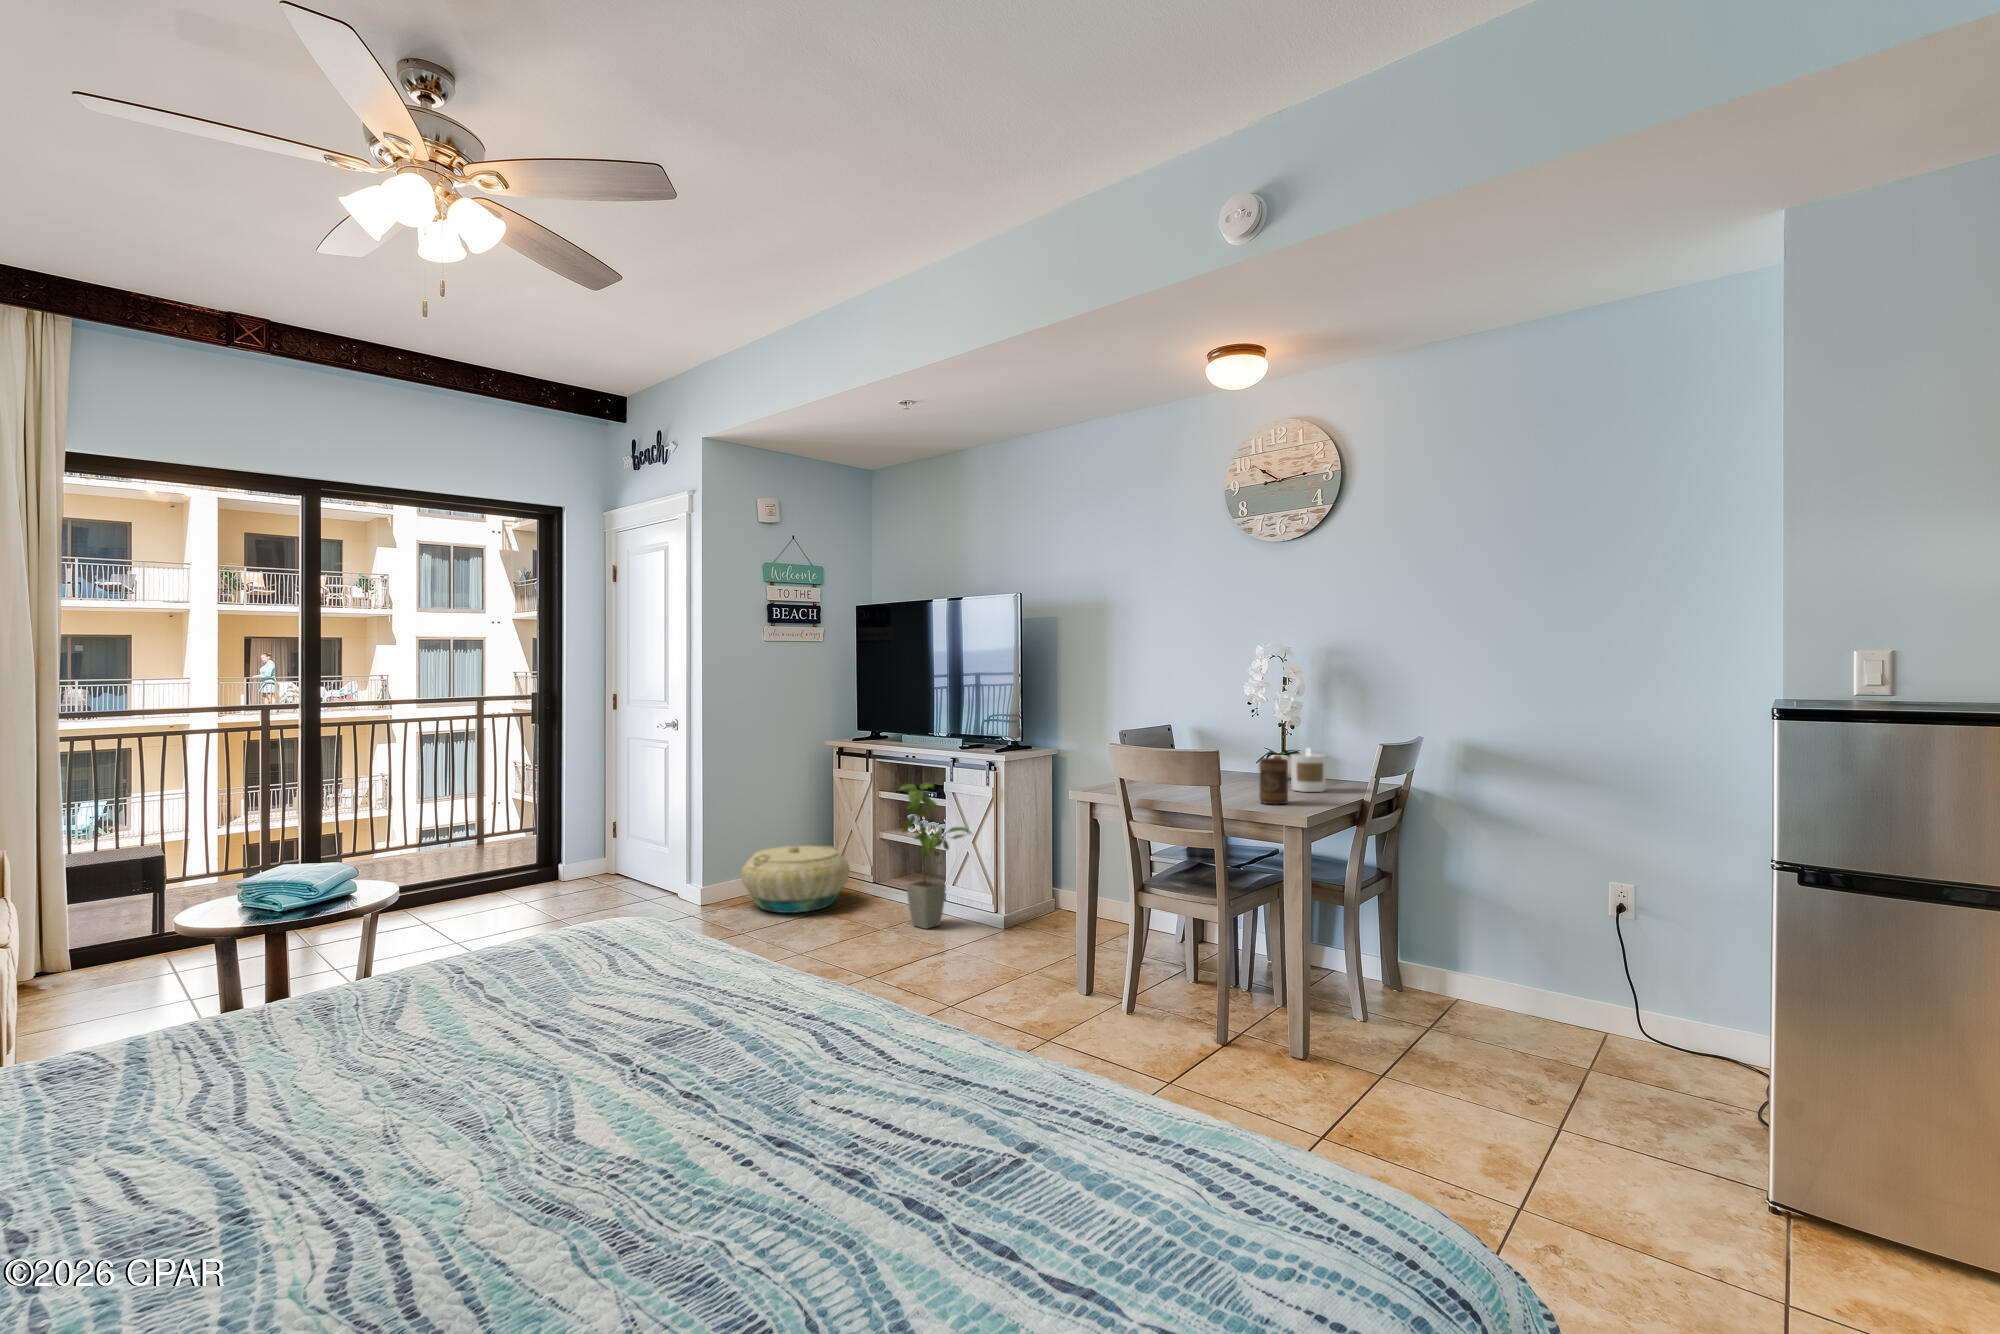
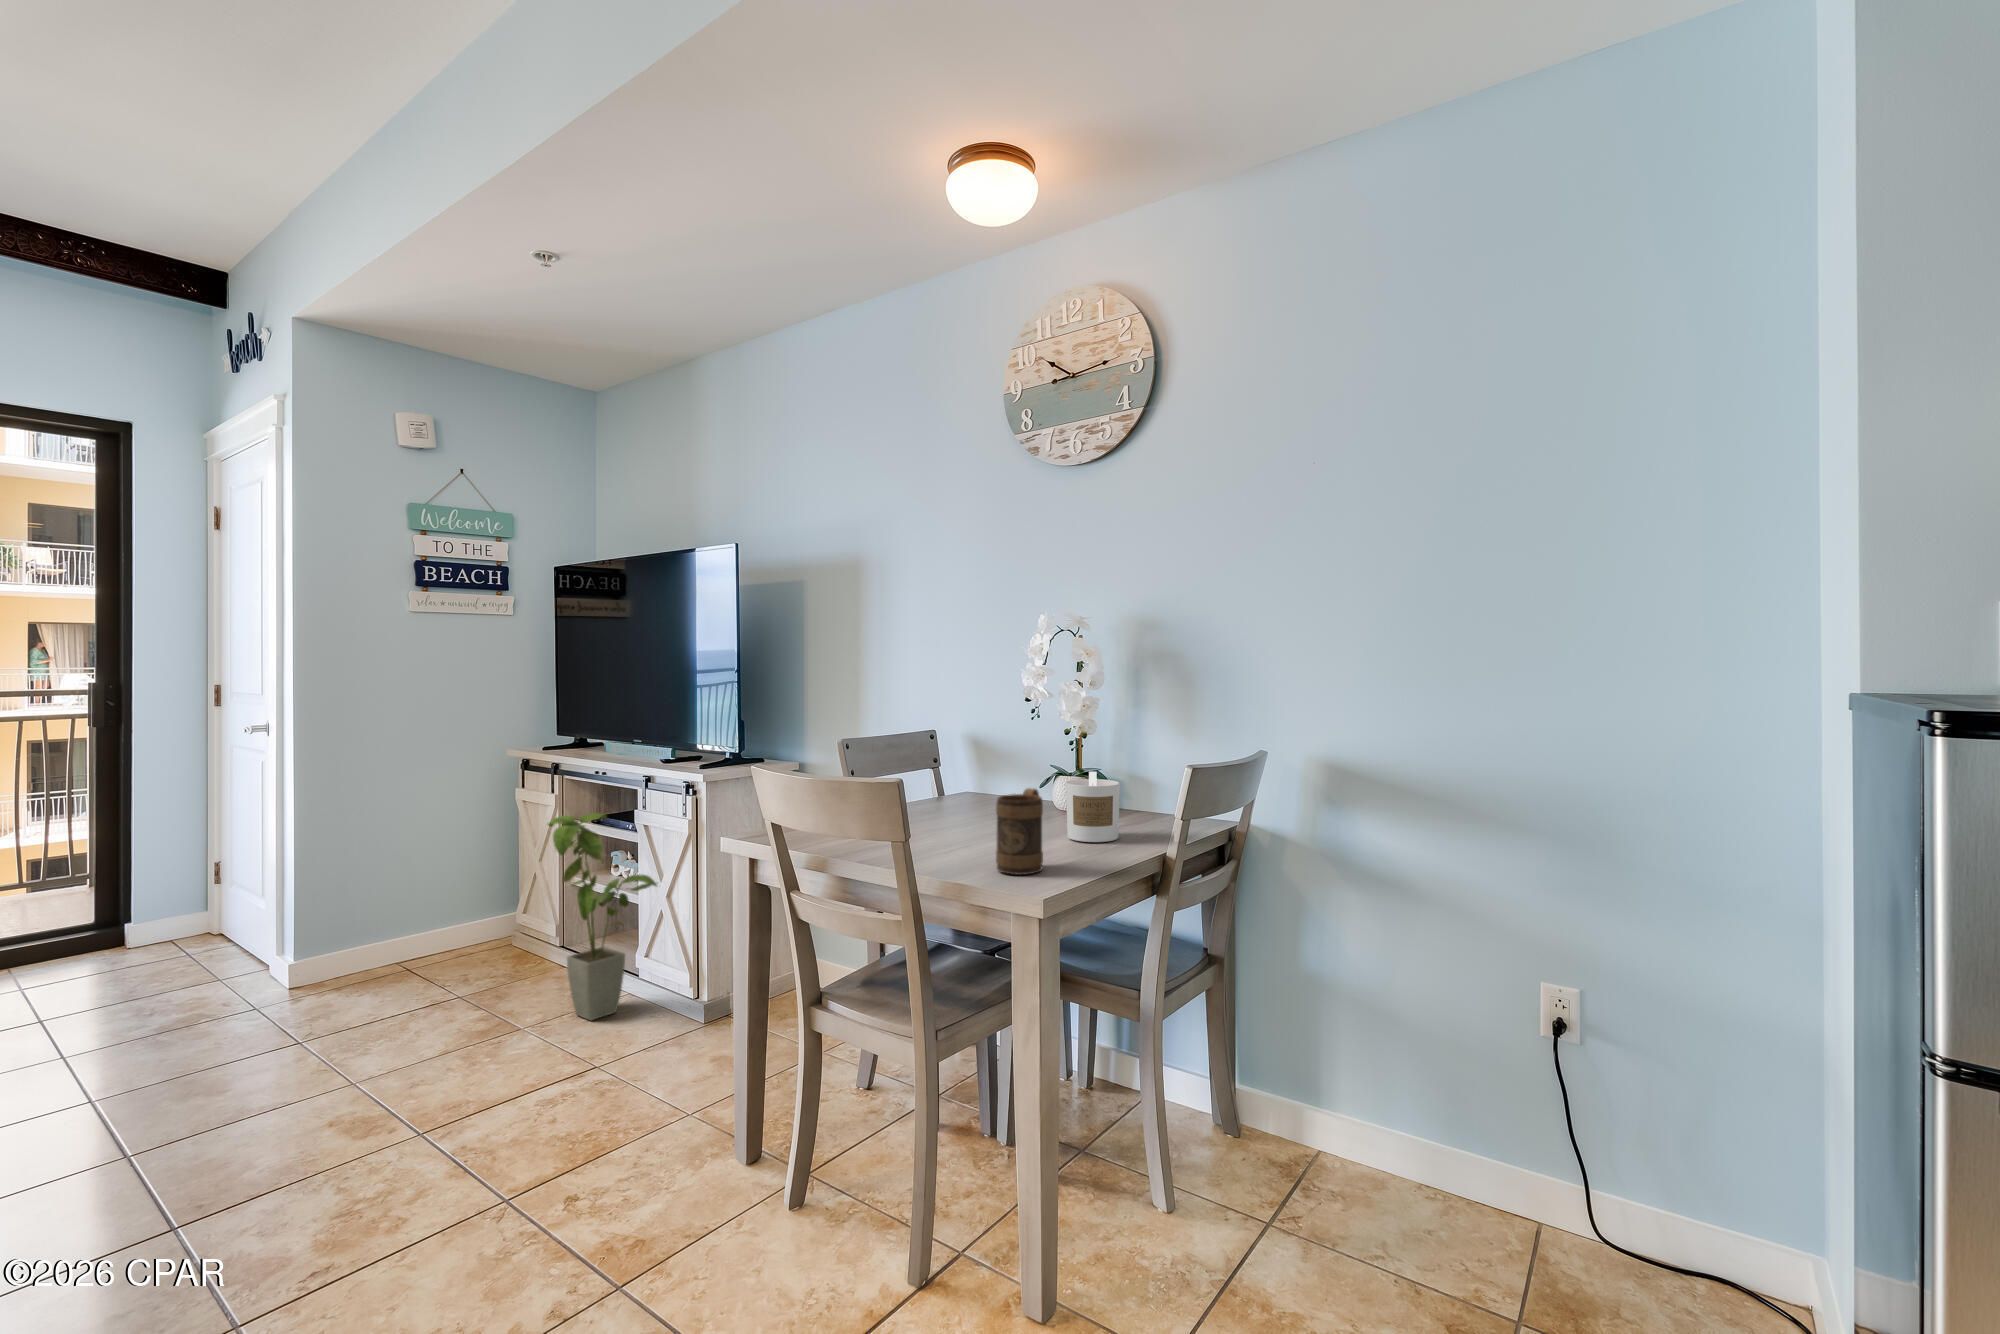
basket: present [741,846,850,913] -> none [345,892,520,995]

